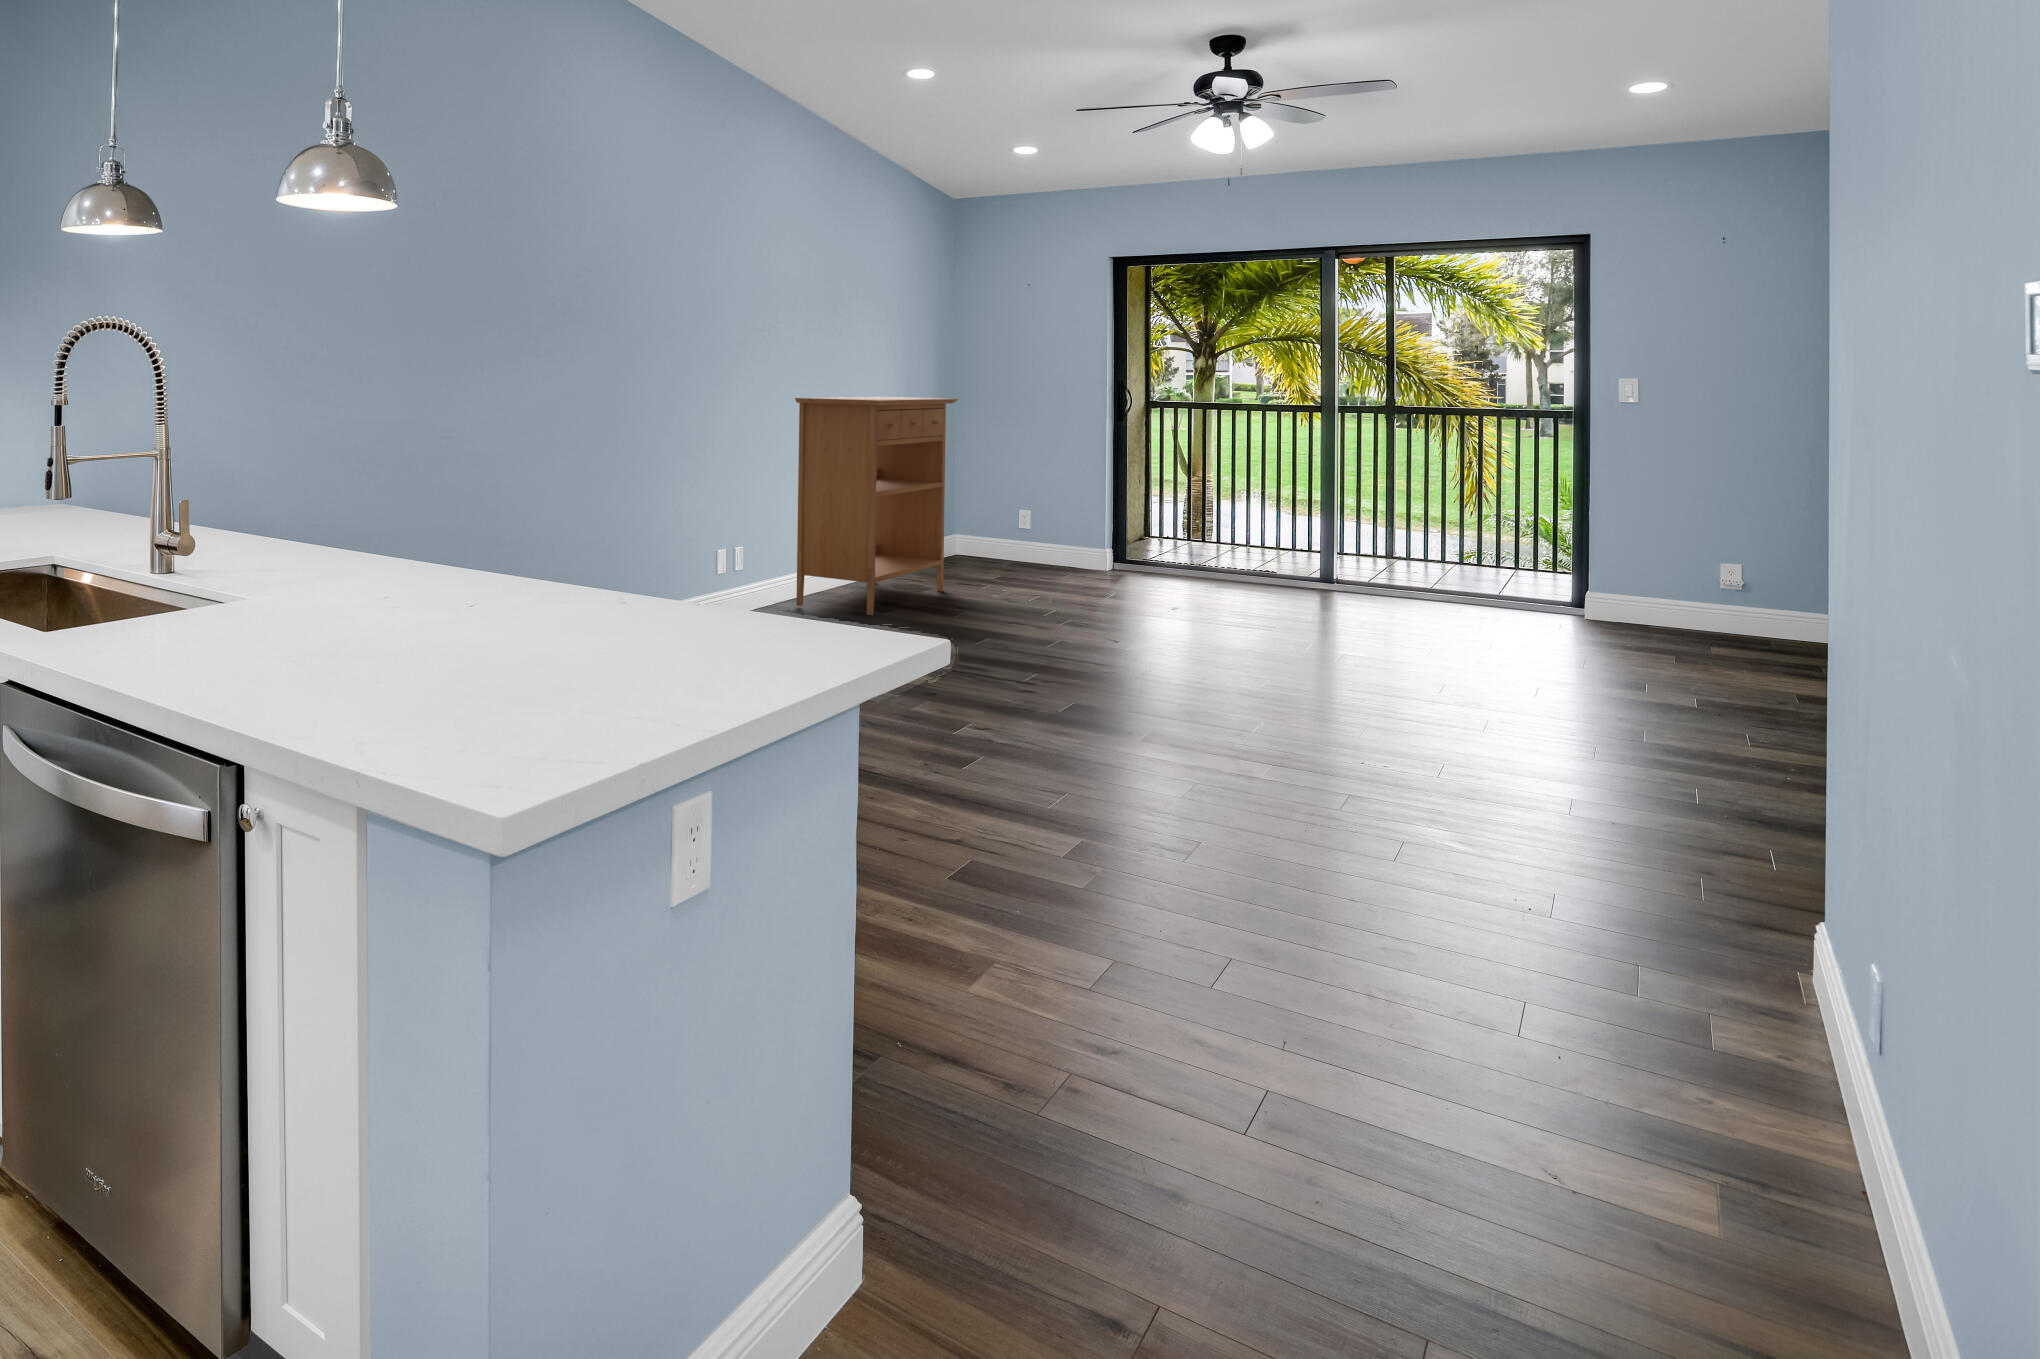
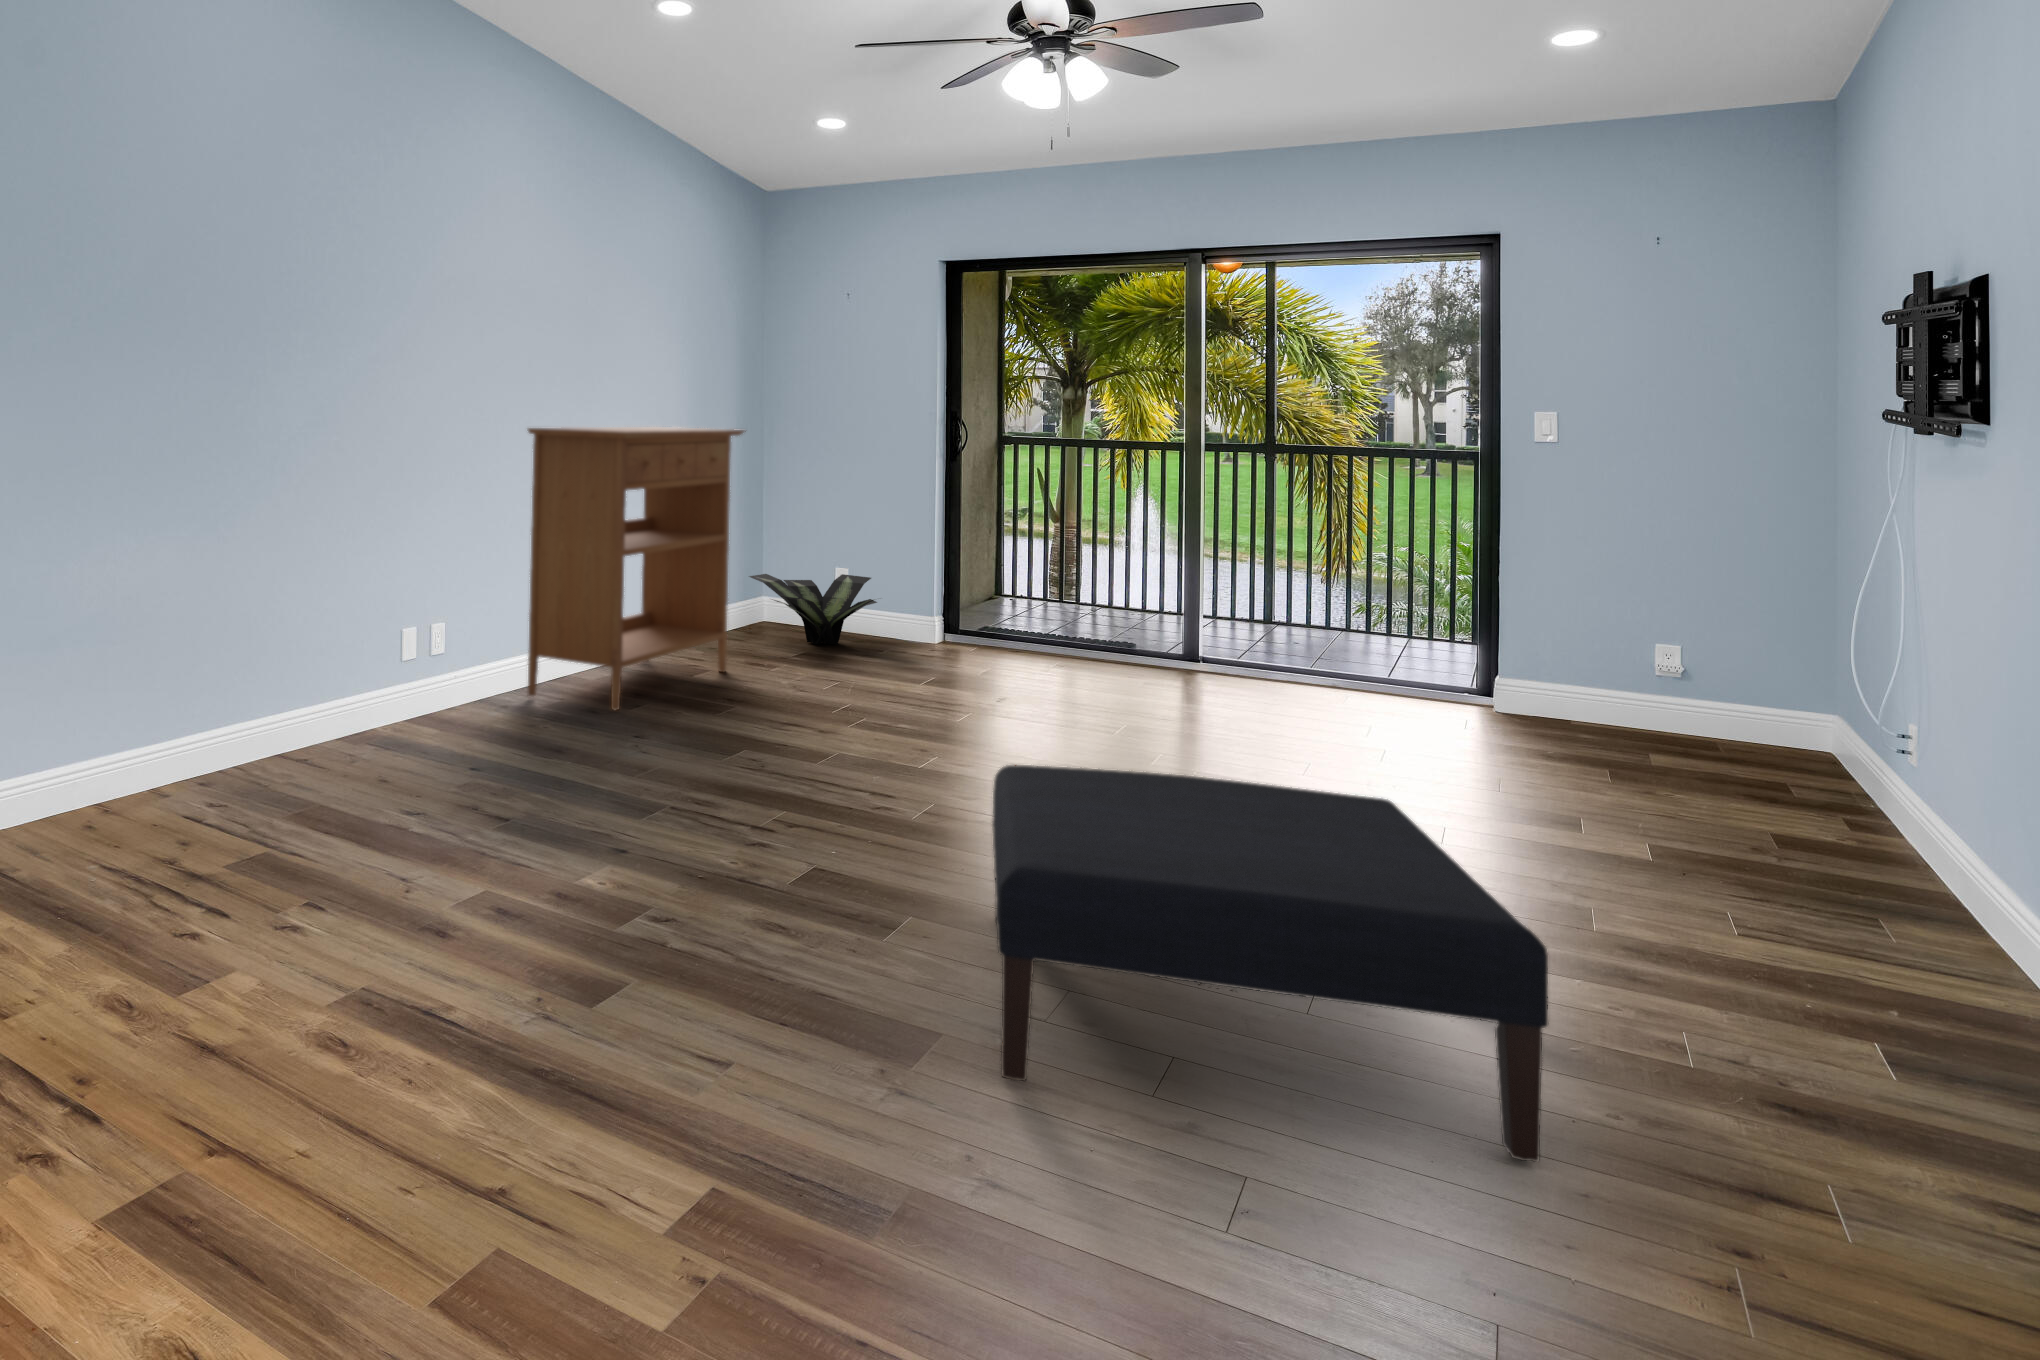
potted plant: none [949,517,1071,573] -> present [749,574,877,645]
ottoman: none [1205,628,1595,848] -> present [992,765,1548,1162]

